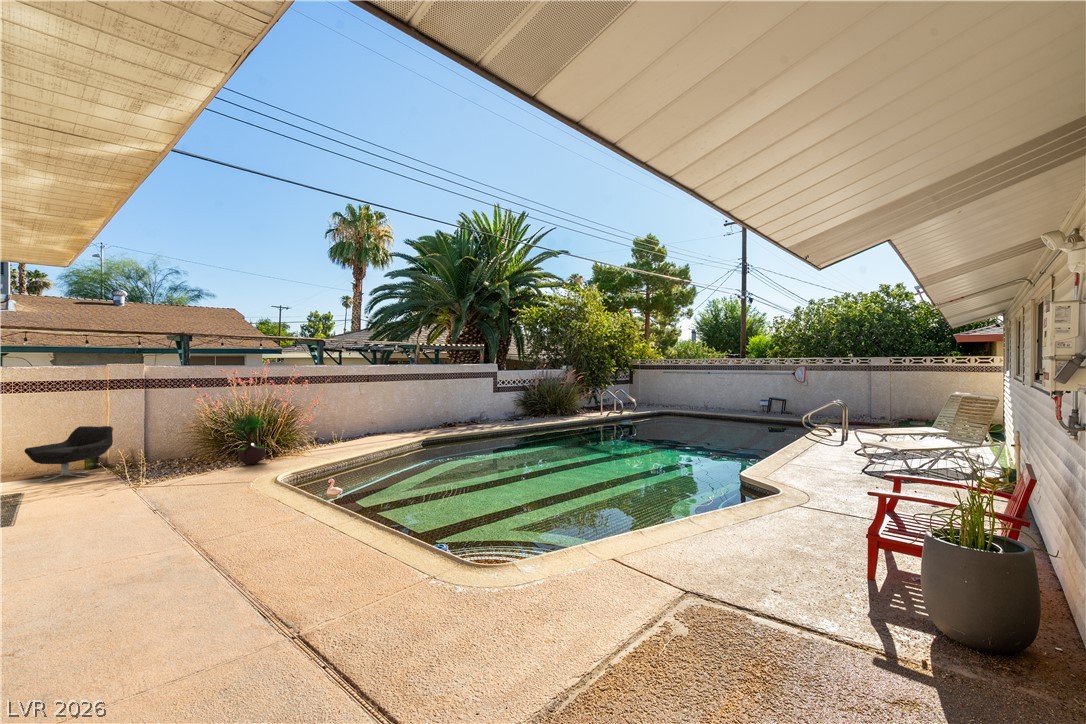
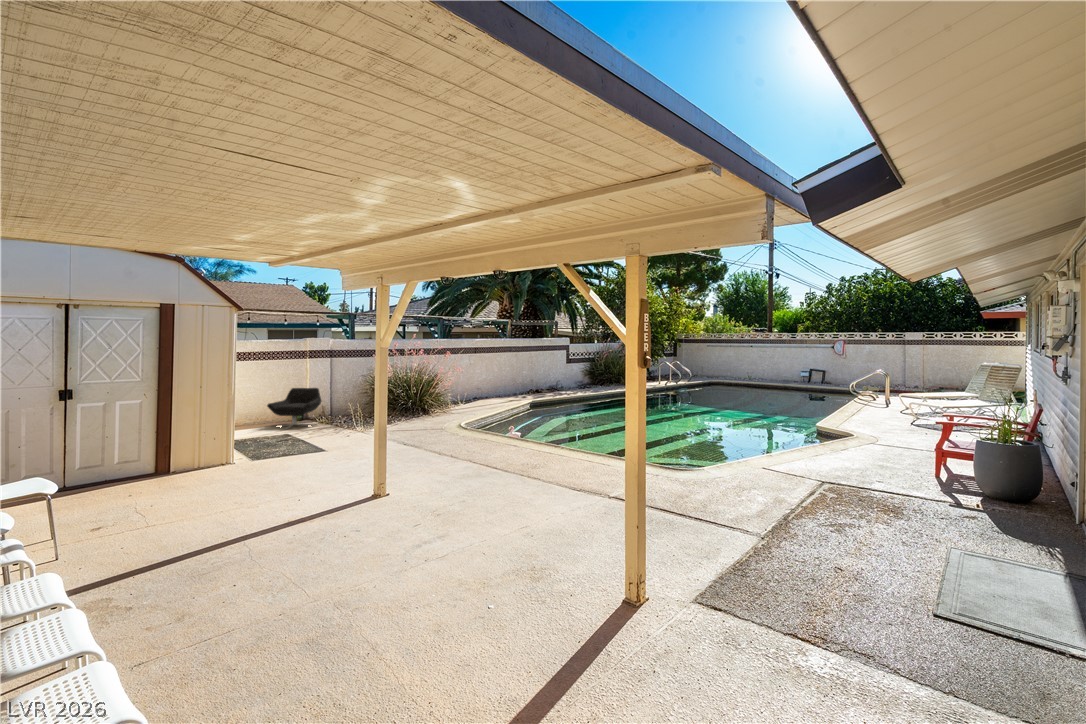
potted tree: present [232,415,265,464] -> none [409,376,435,419]

